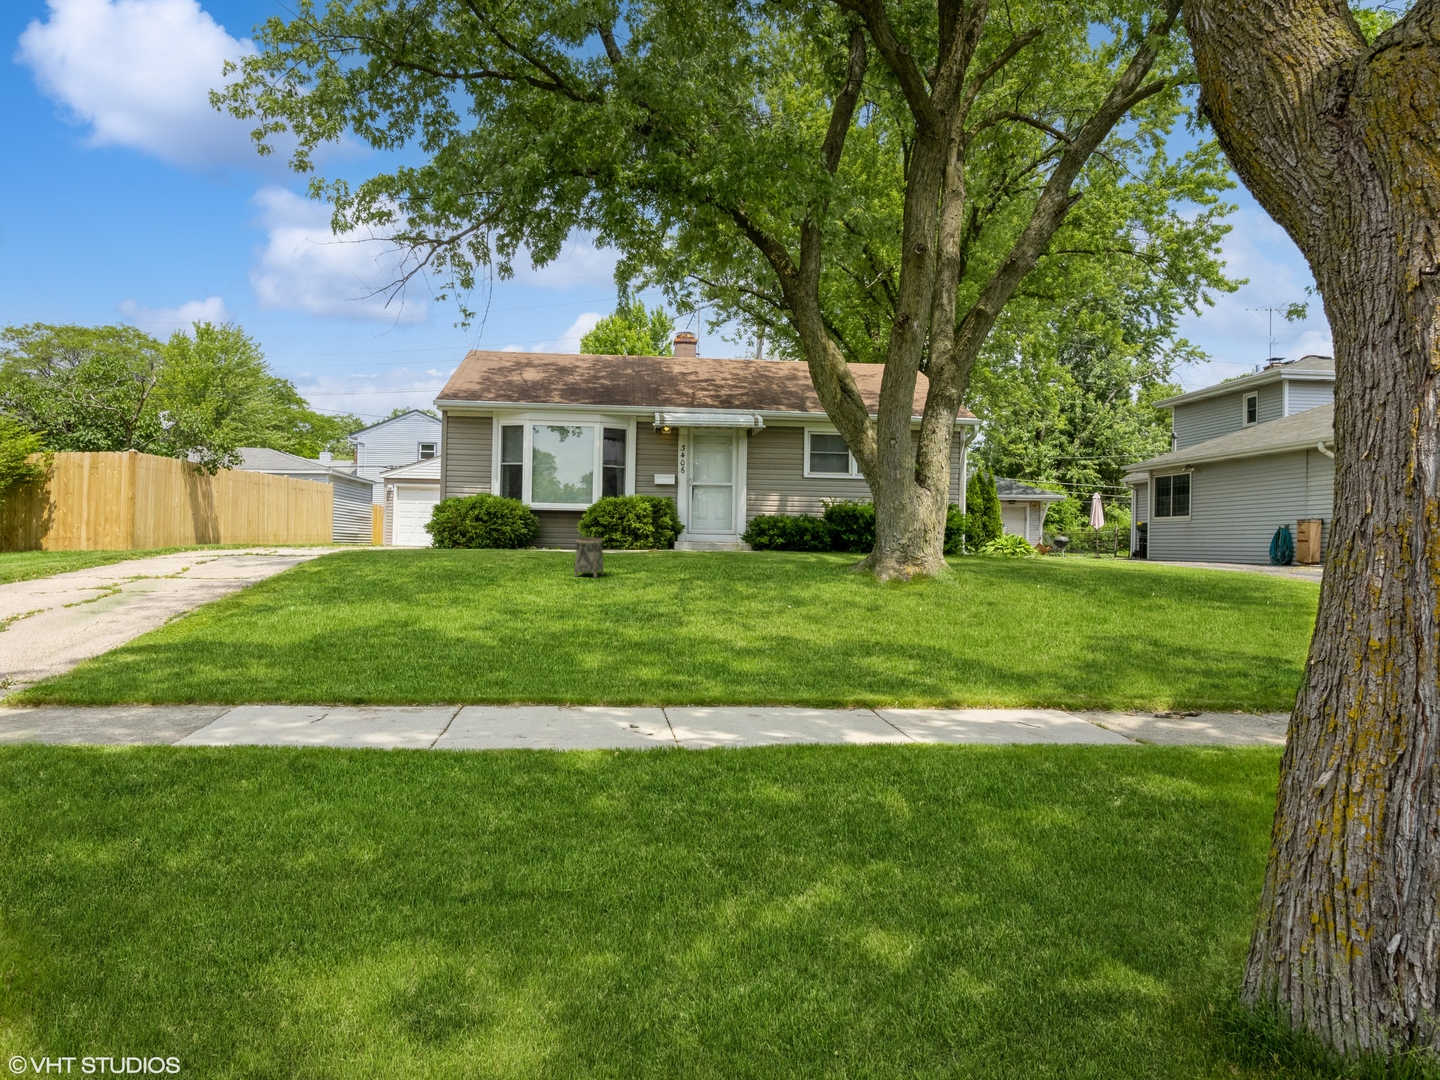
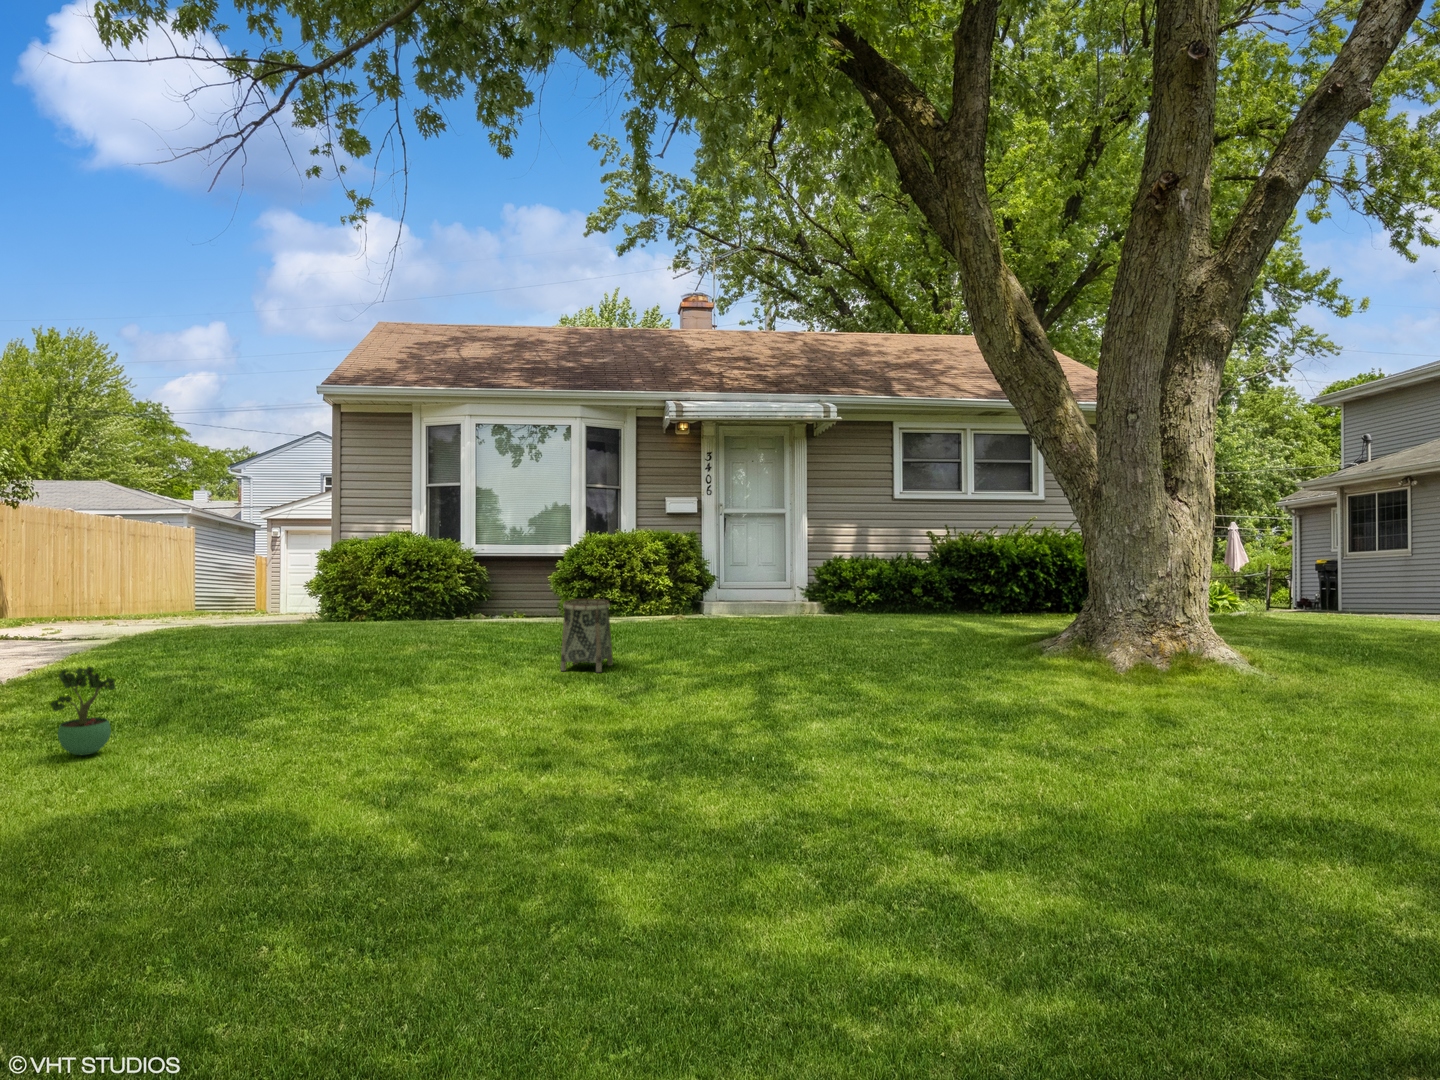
potted plant: none [317,564,349,608] -> present [50,666,115,755]

